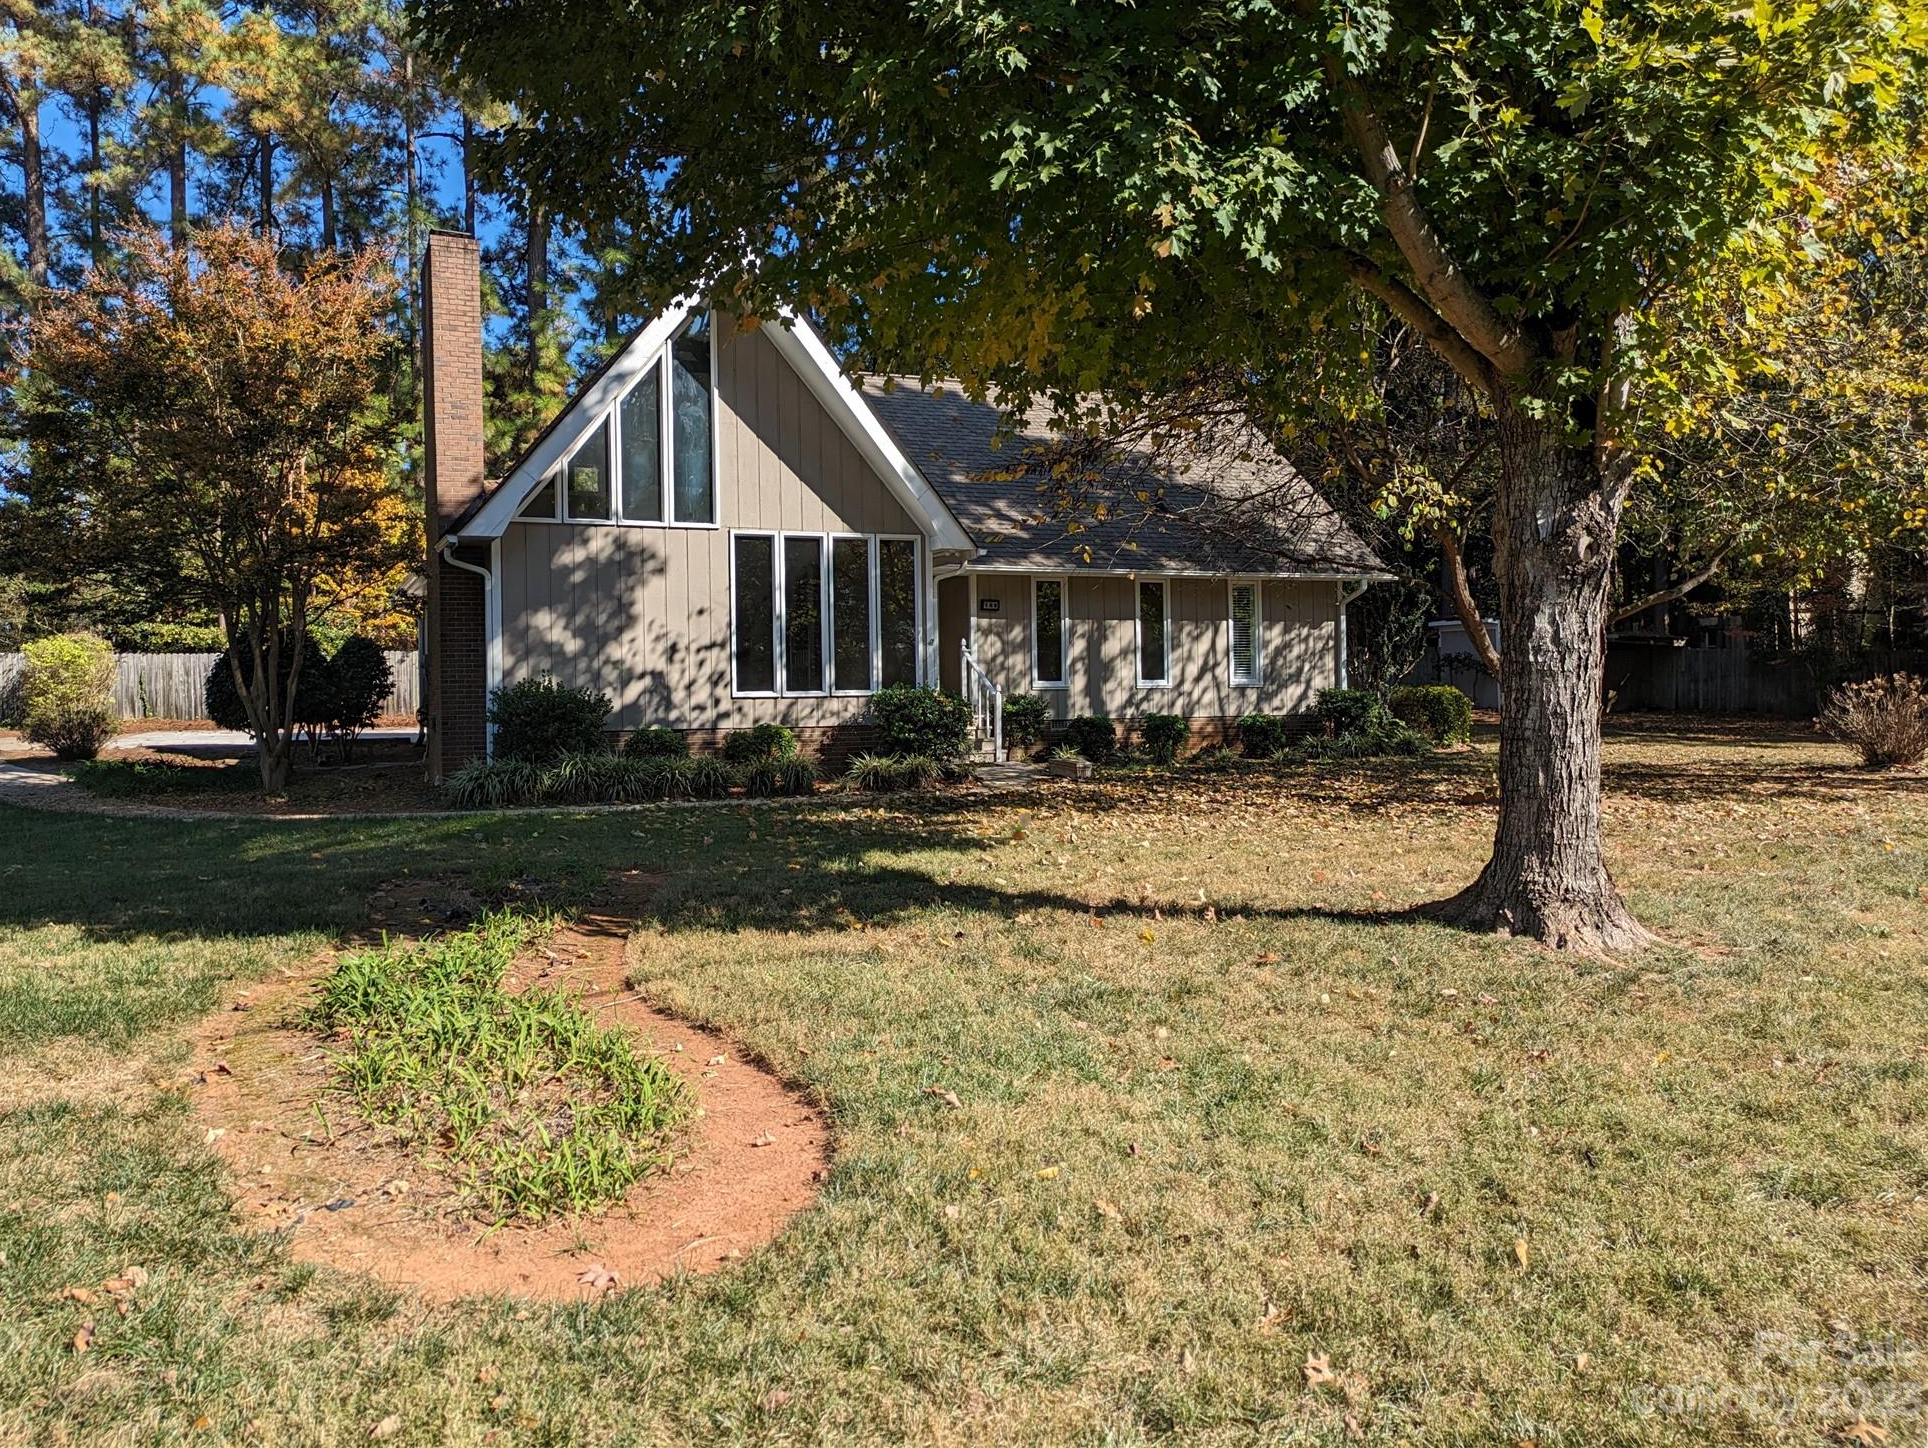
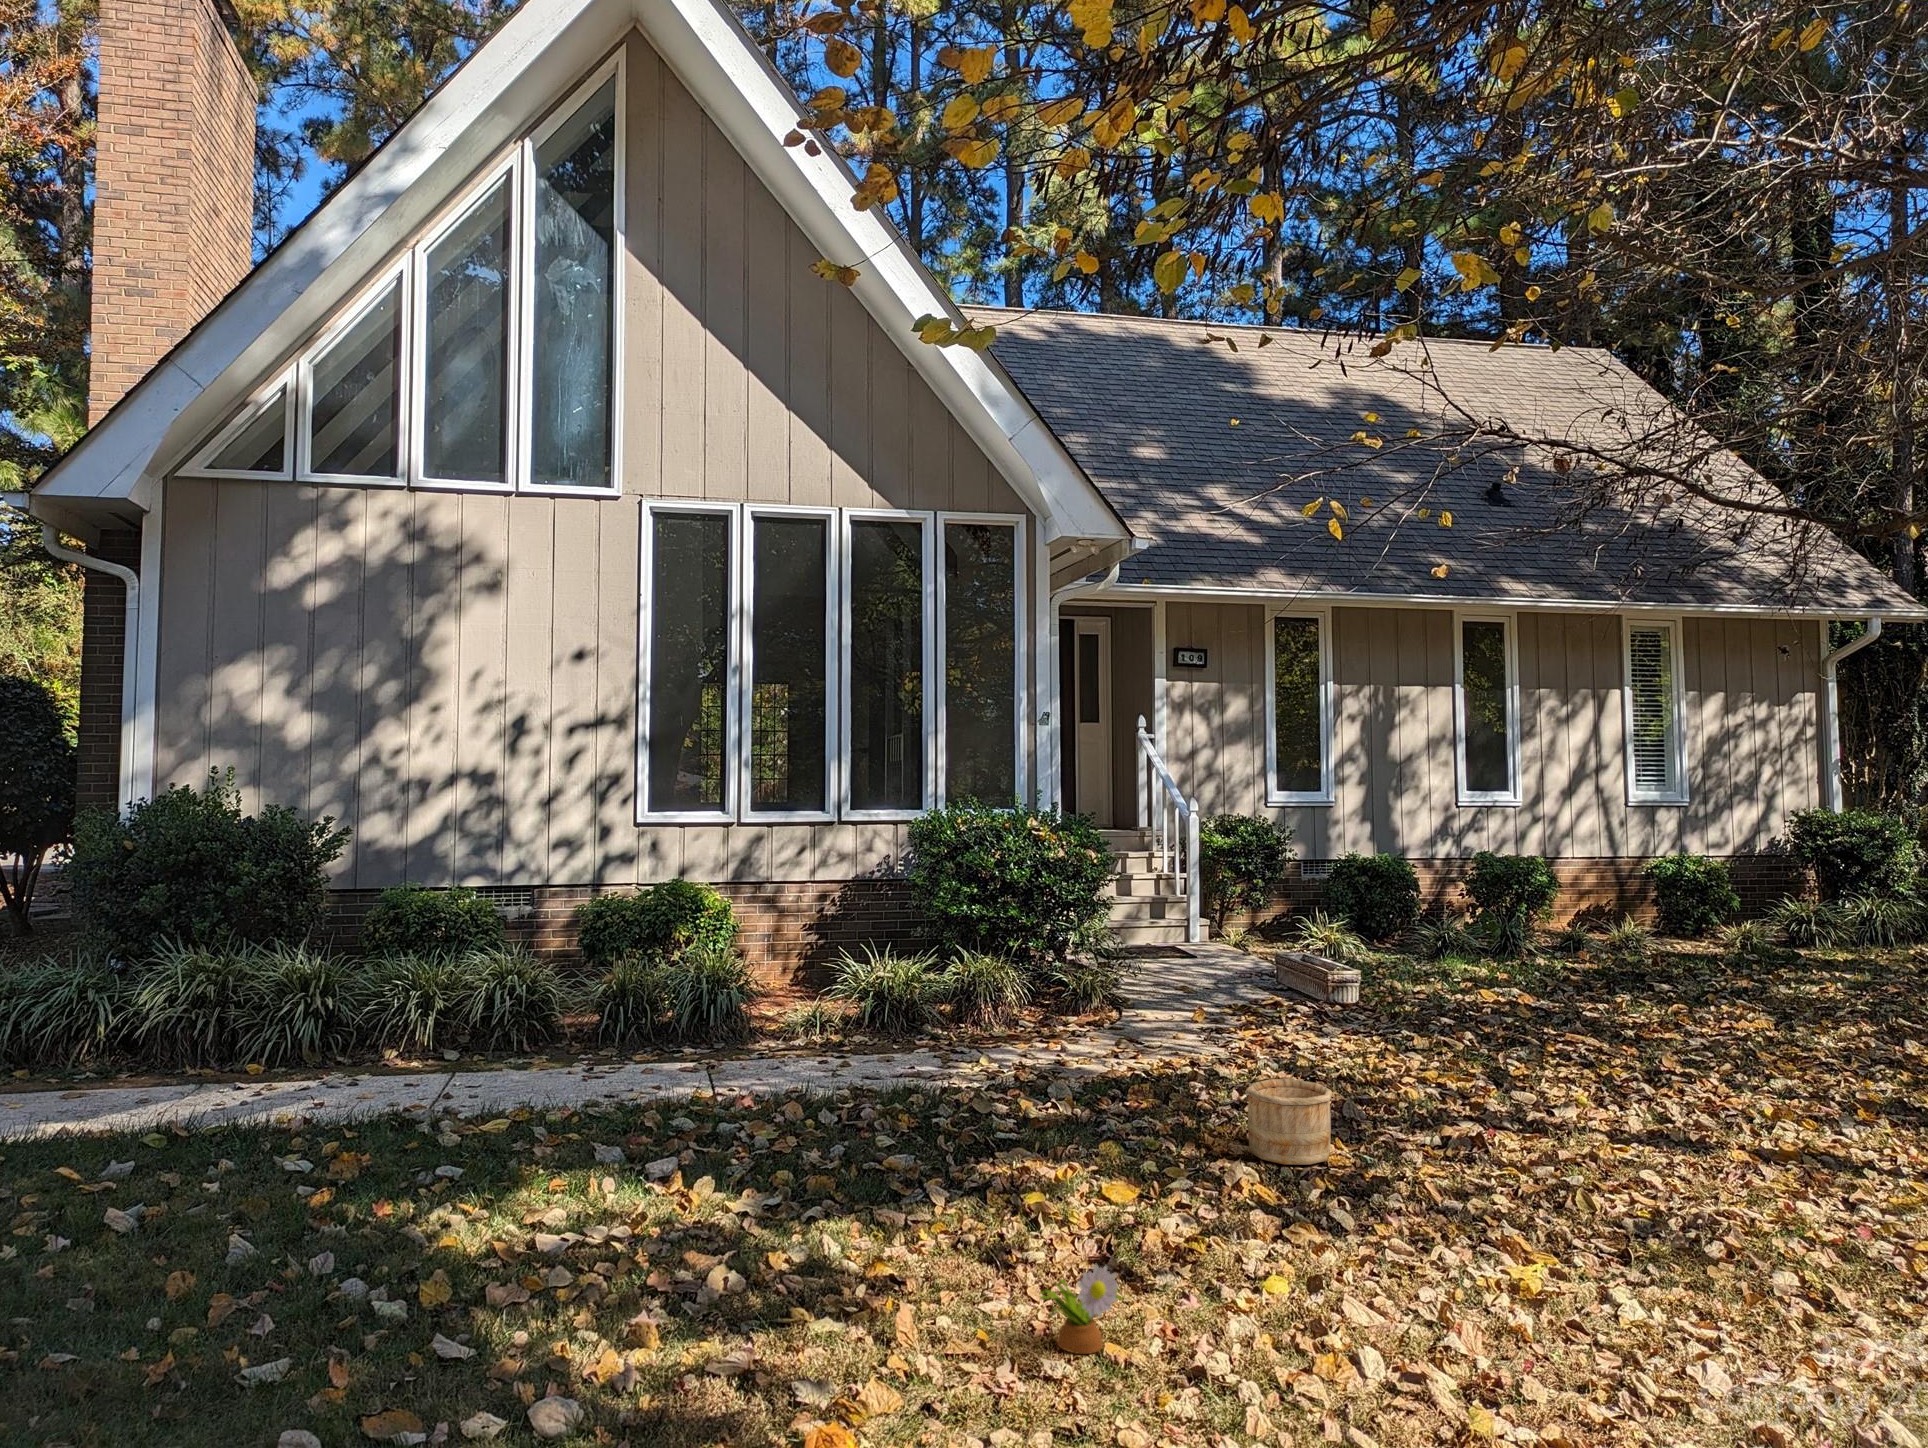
wooden bucket: none [1053,785,1086,813] -> present [1245,1079,1332,1165]

